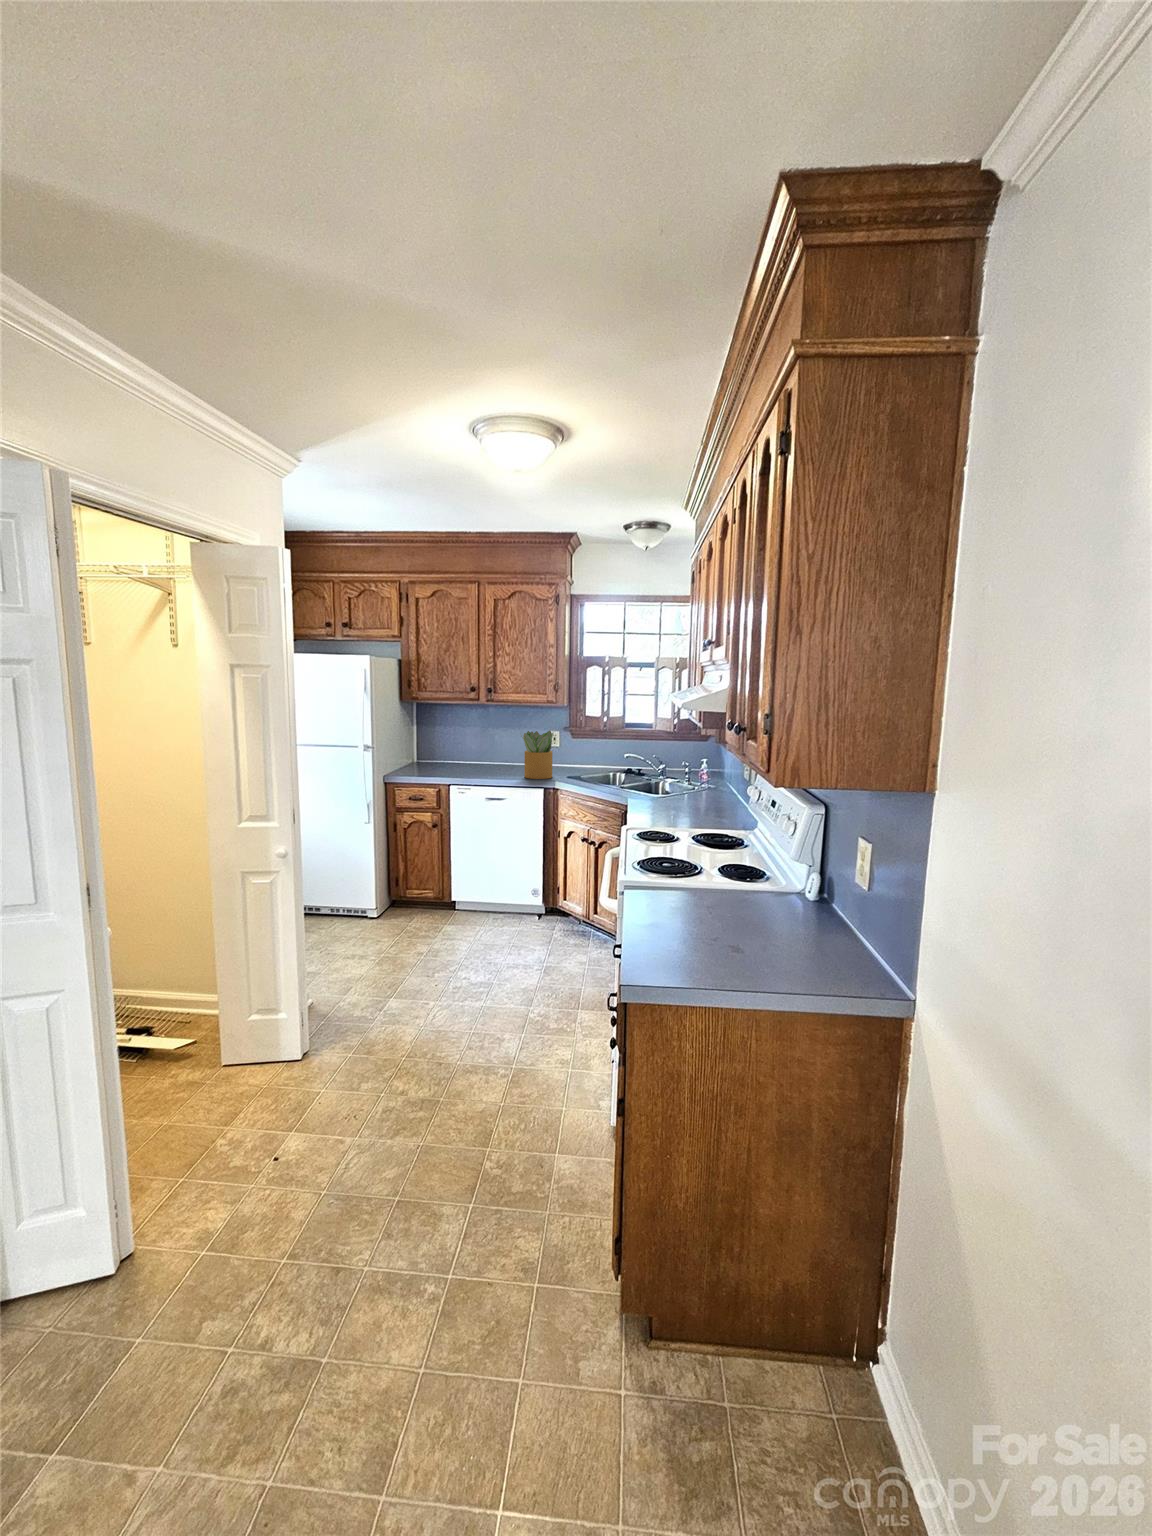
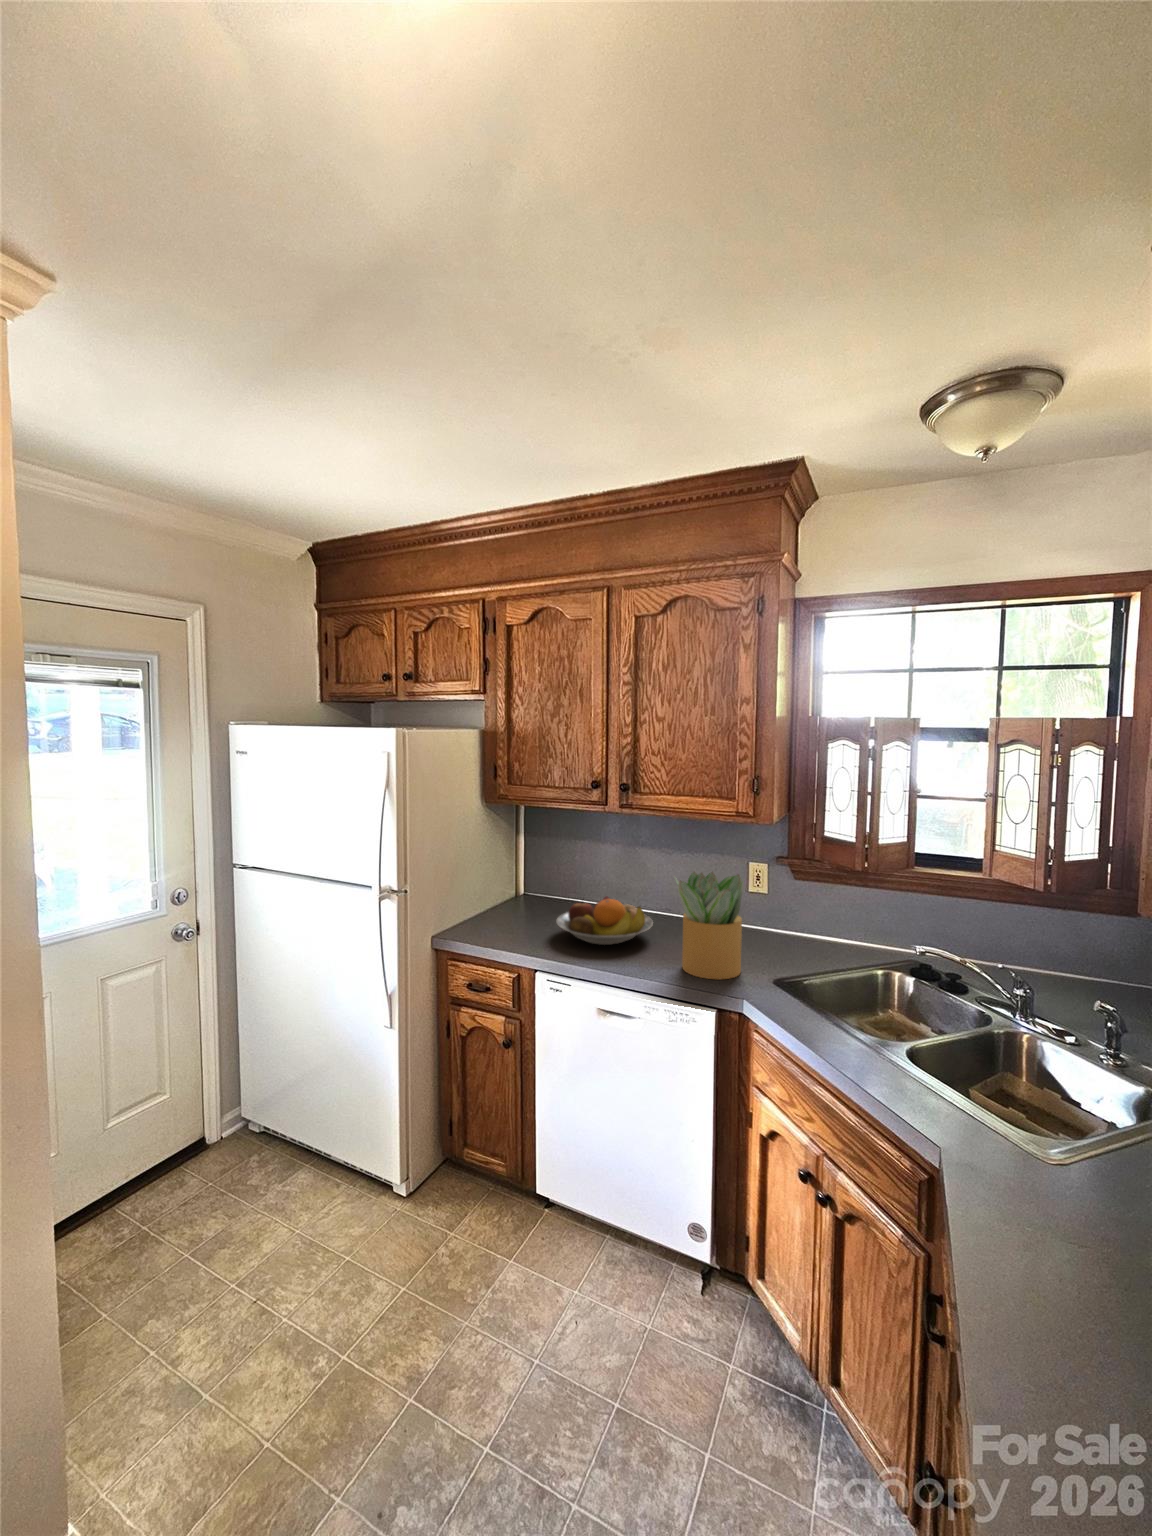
fruit bowl: none [451,751,504,774] -> present [556,896,653,945]

